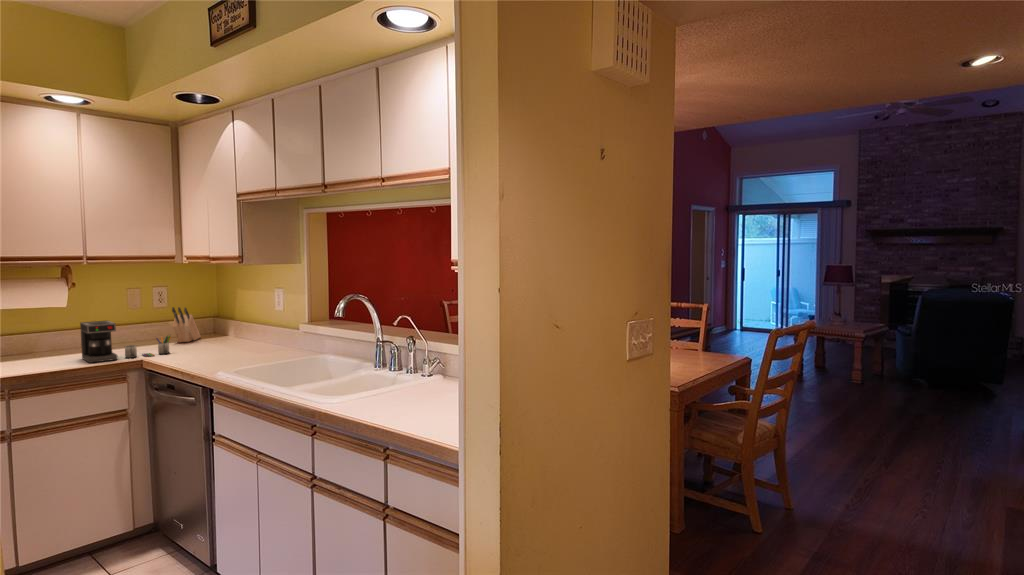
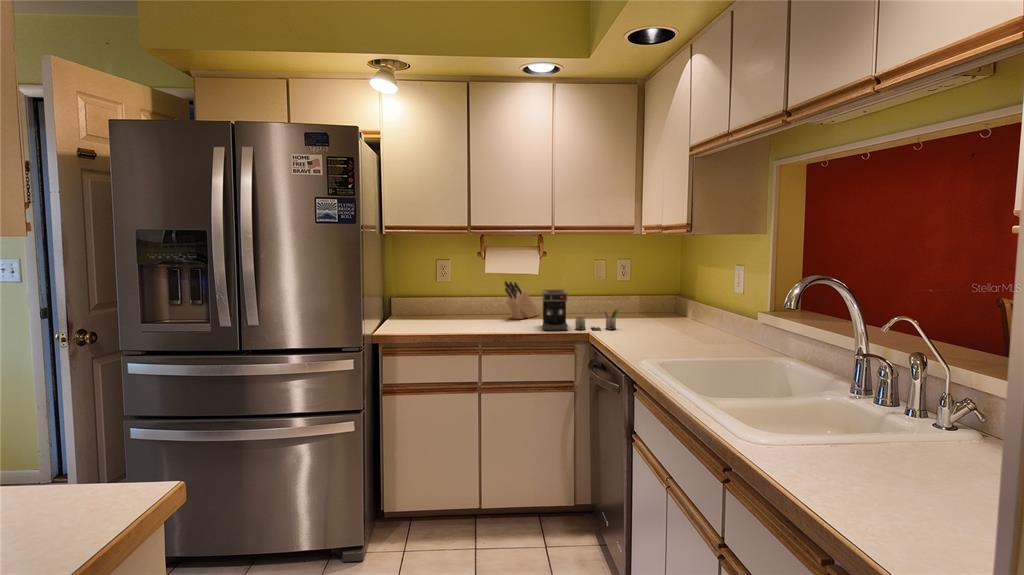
knife block: present [172,307,201,342] -> present [505,281,540,319]

